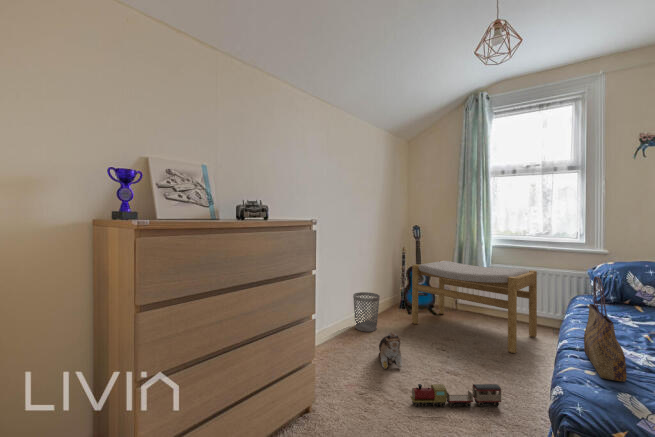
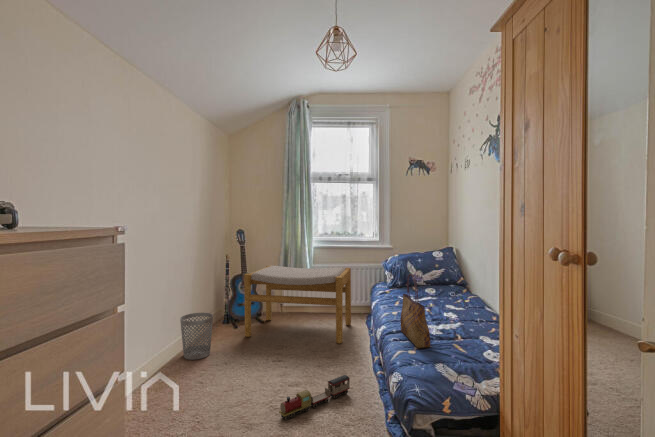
plush toy: present [378,333,402,369] -> none [228,353,260,394]

